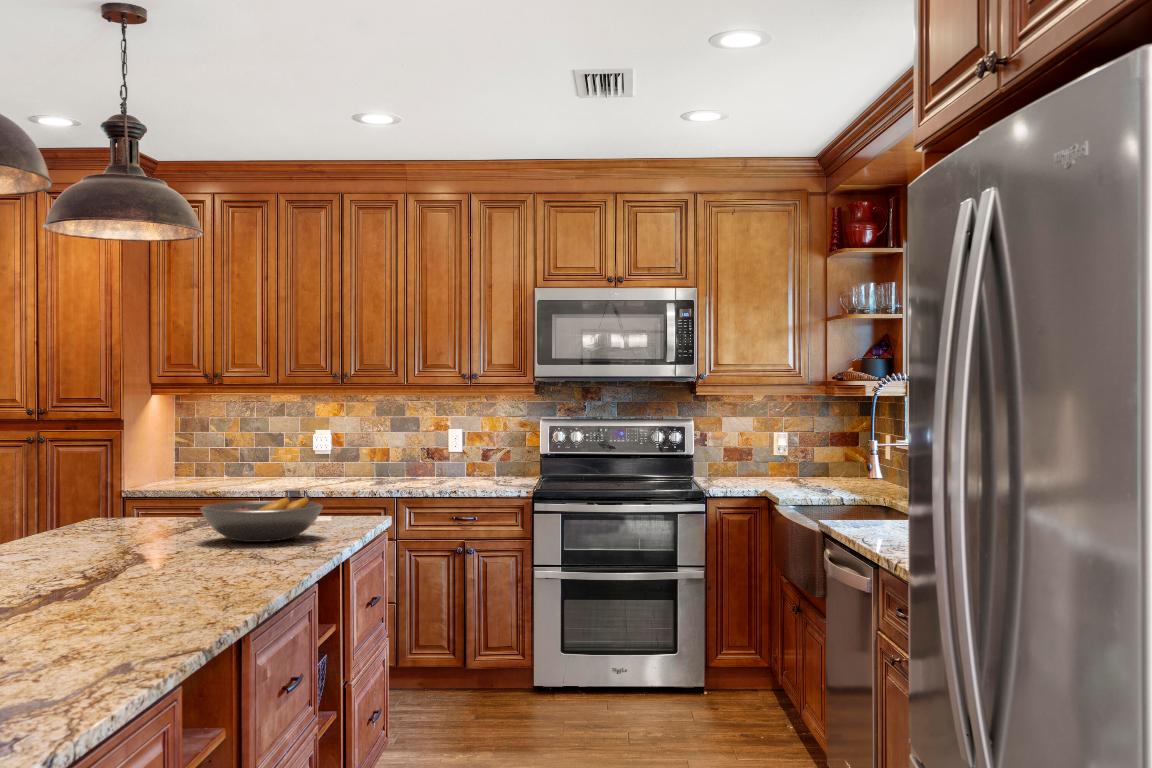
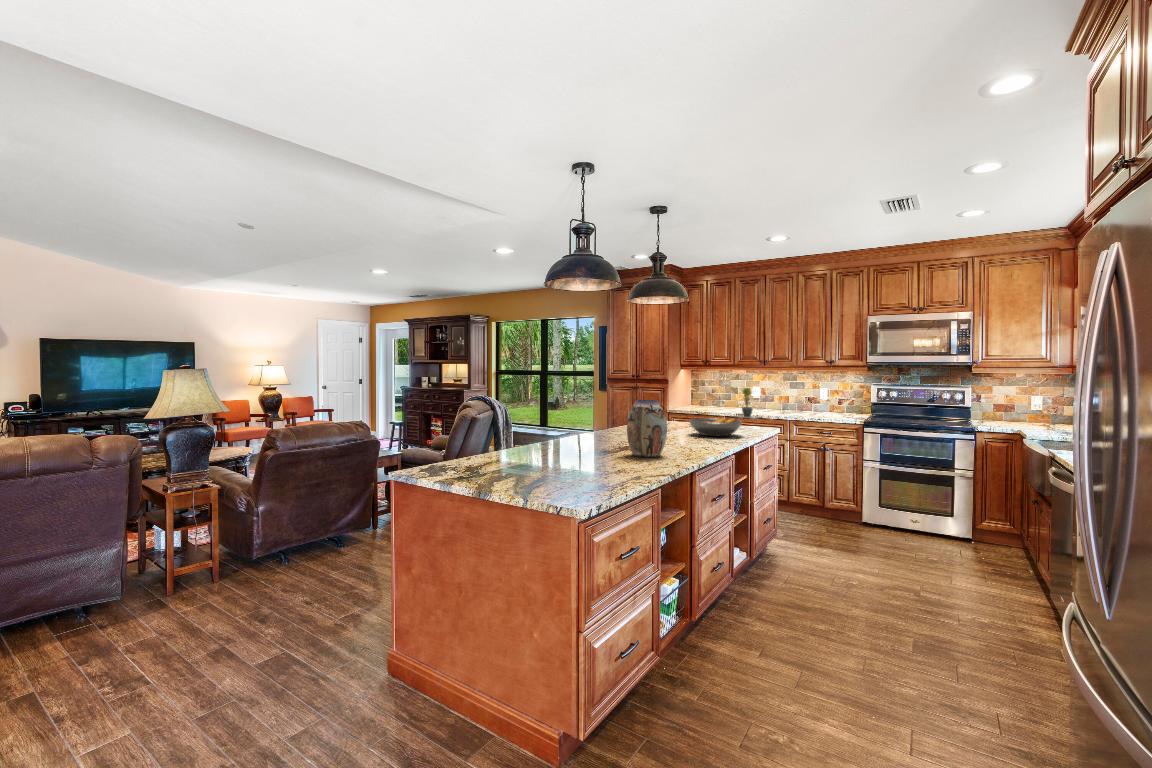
potted plant: none [270,429,345,497] -> present [733,388,760,419]
vase: none [61,462,171,611] -> present [627,400,667,458]

